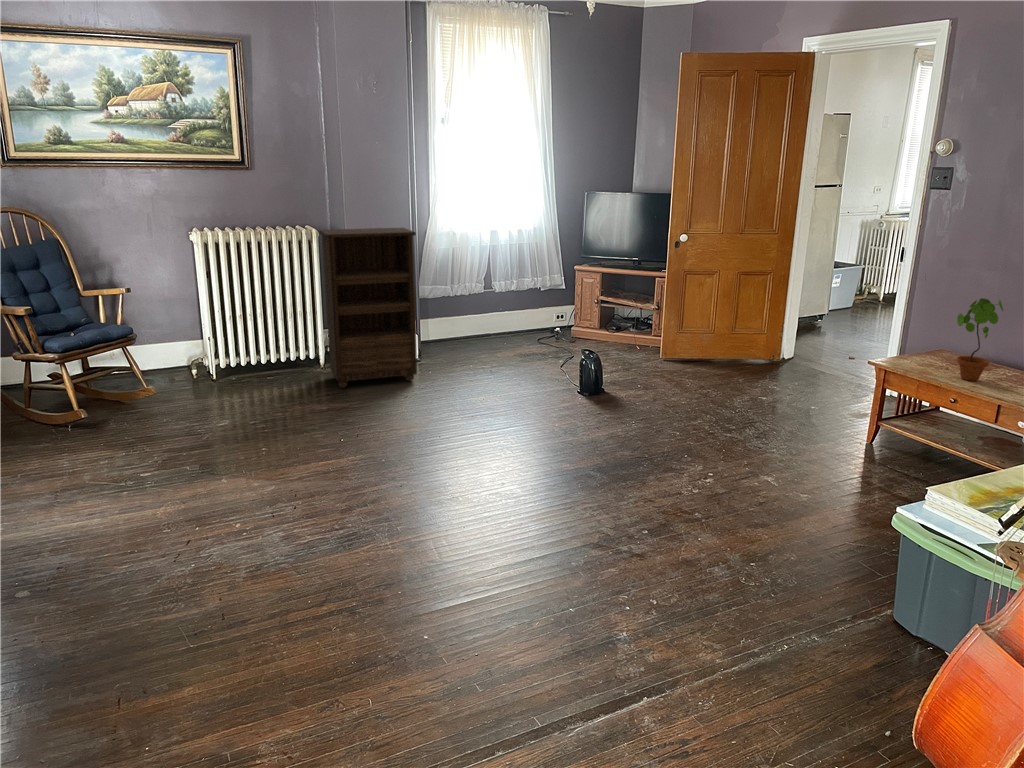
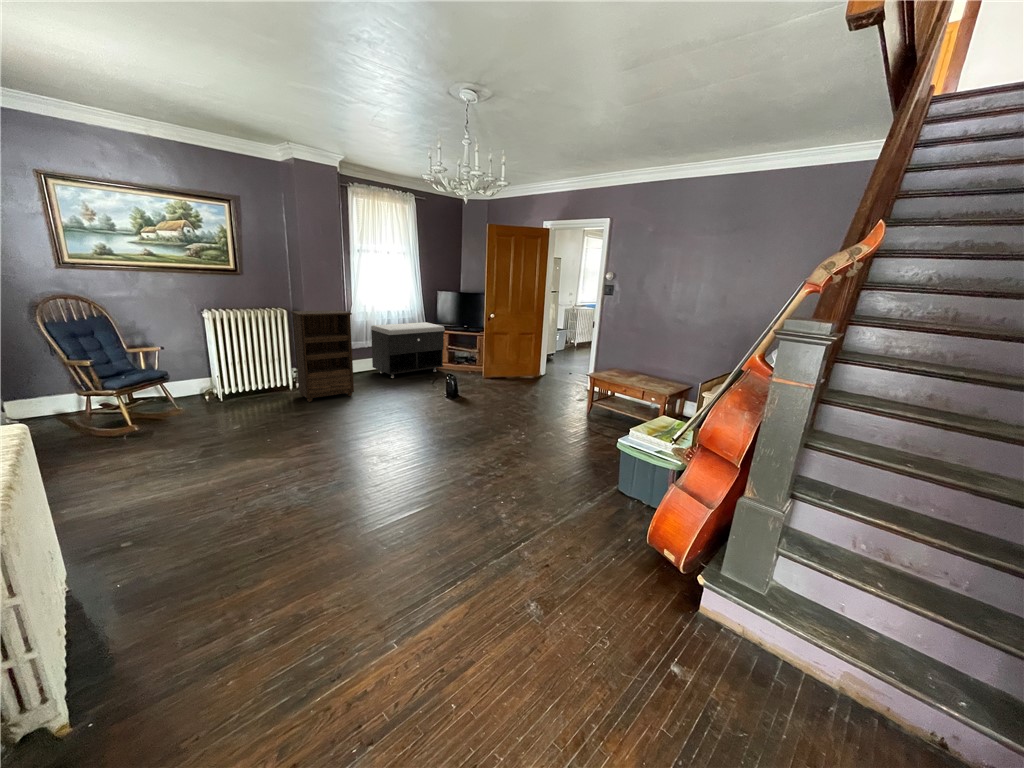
storage bench: none [461,251,593,352] -> present [371,322,445,378]
potted plant: present [957,298,1003,381] -> none [620,345,638,381]

